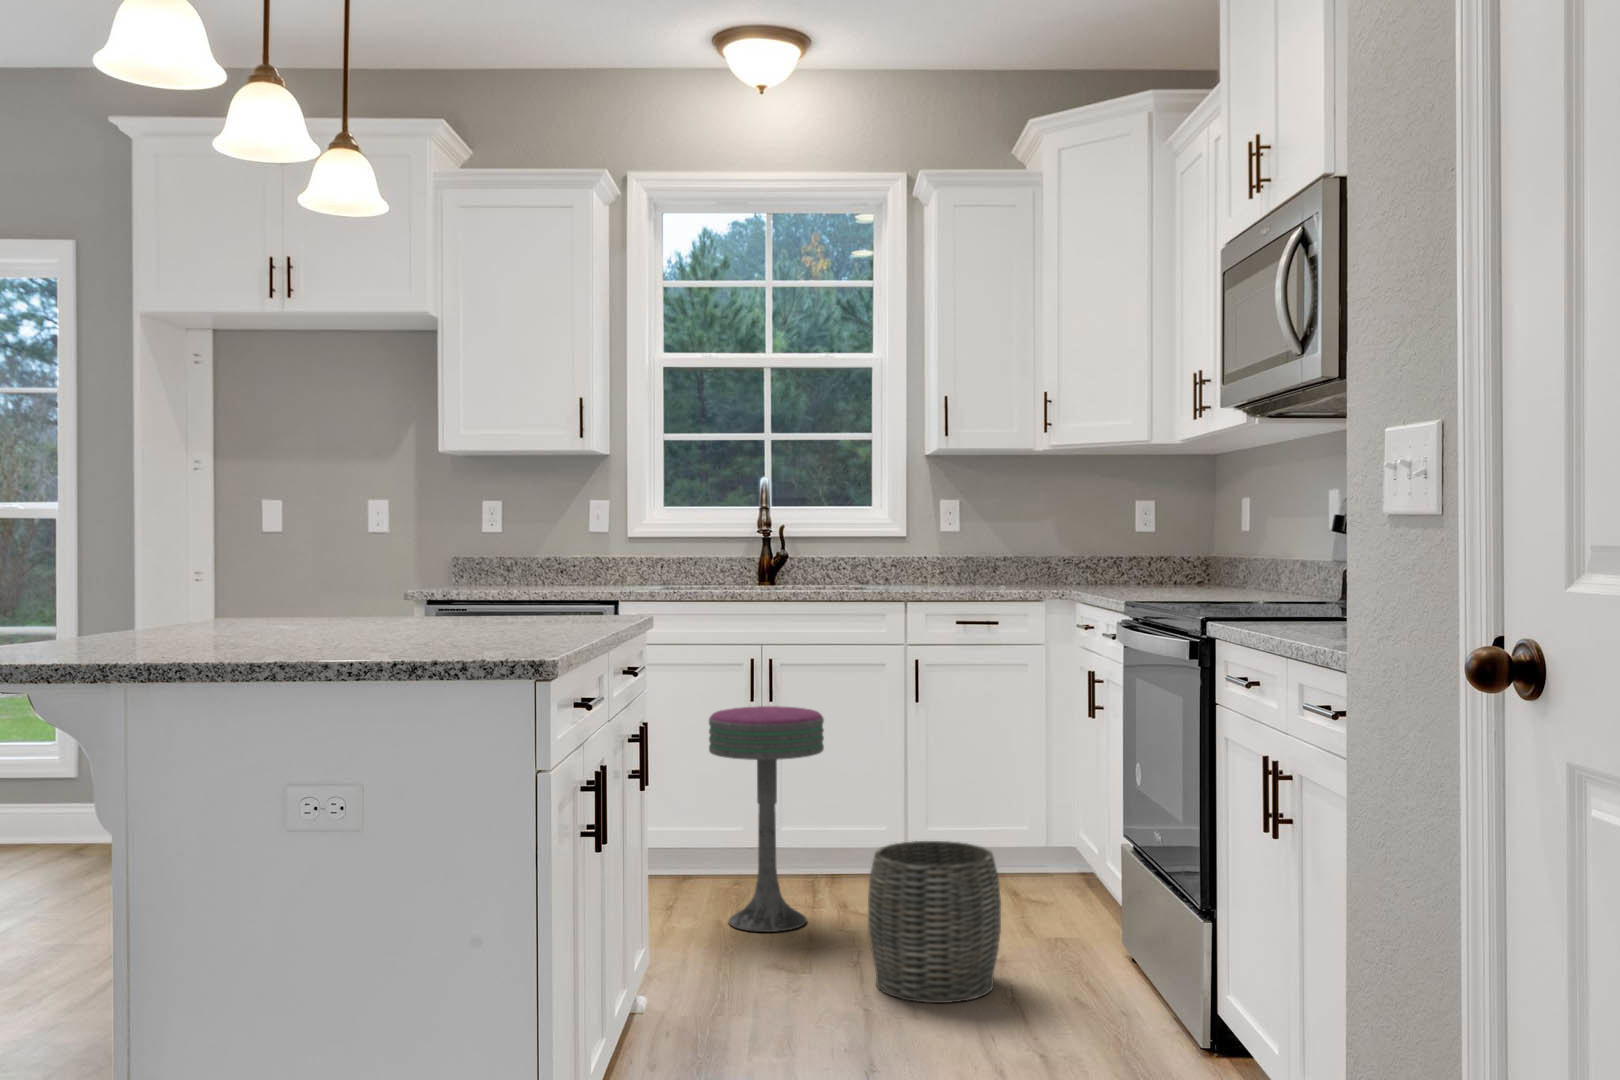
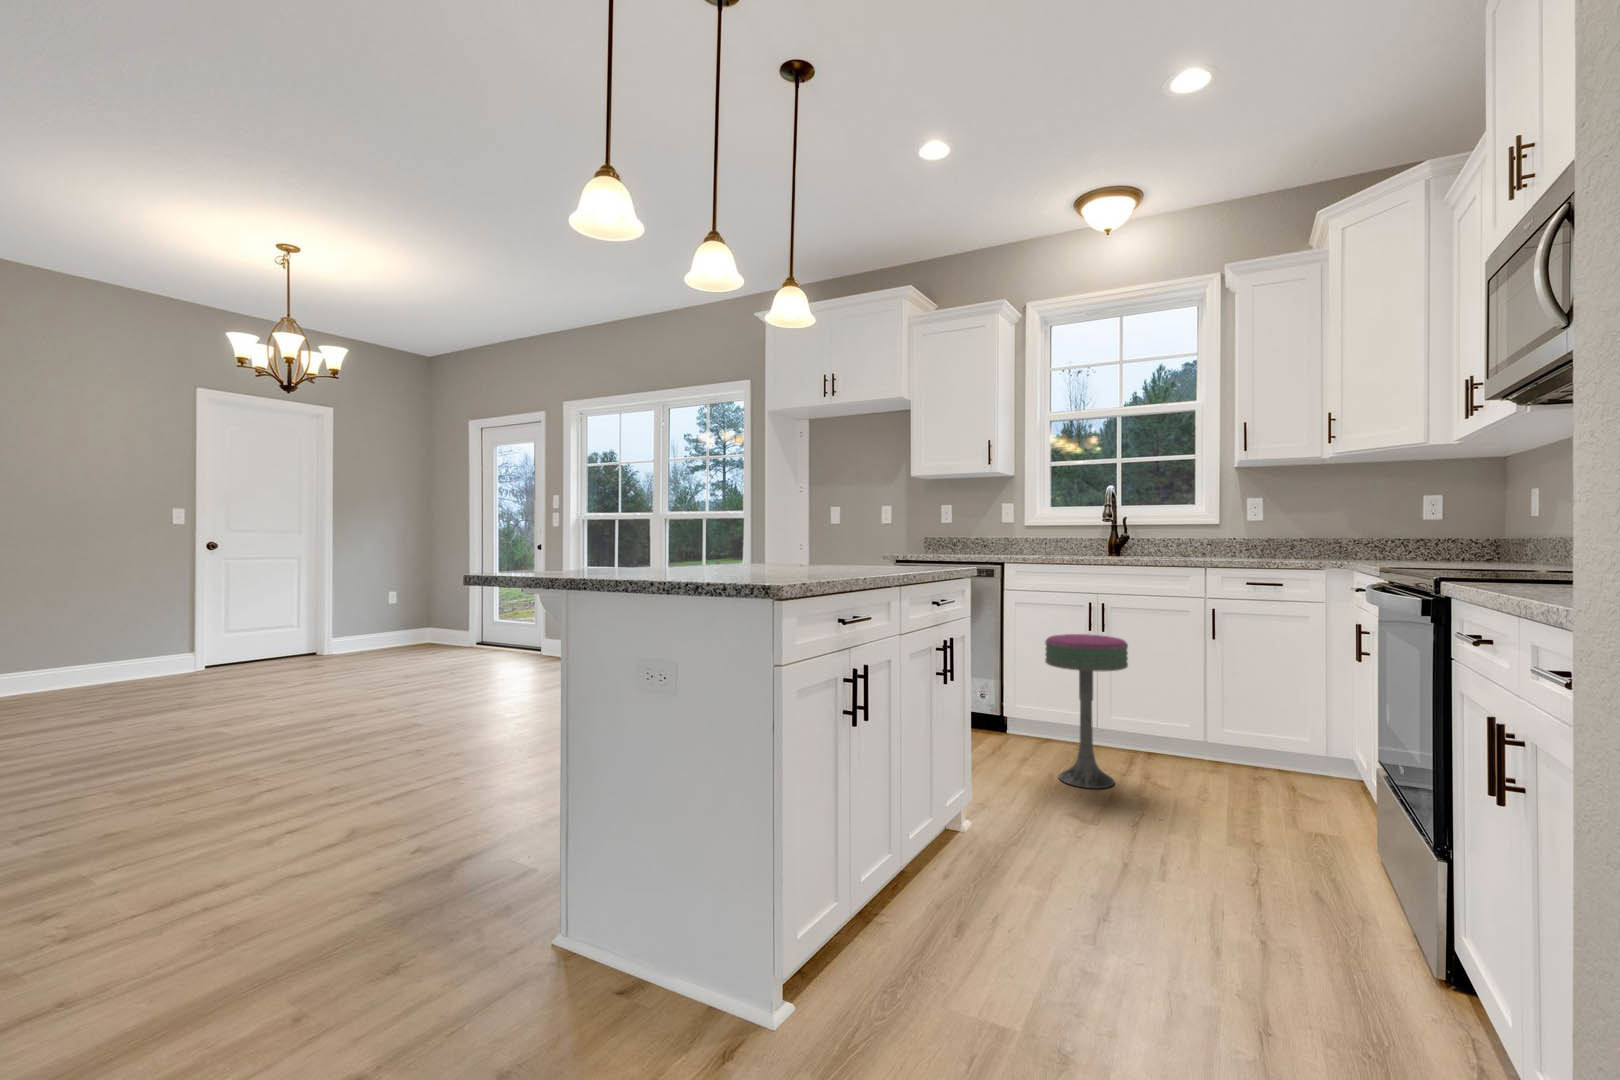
woven basket: present [868,841,1001,1003] -> none [1138,741,1250,871]

